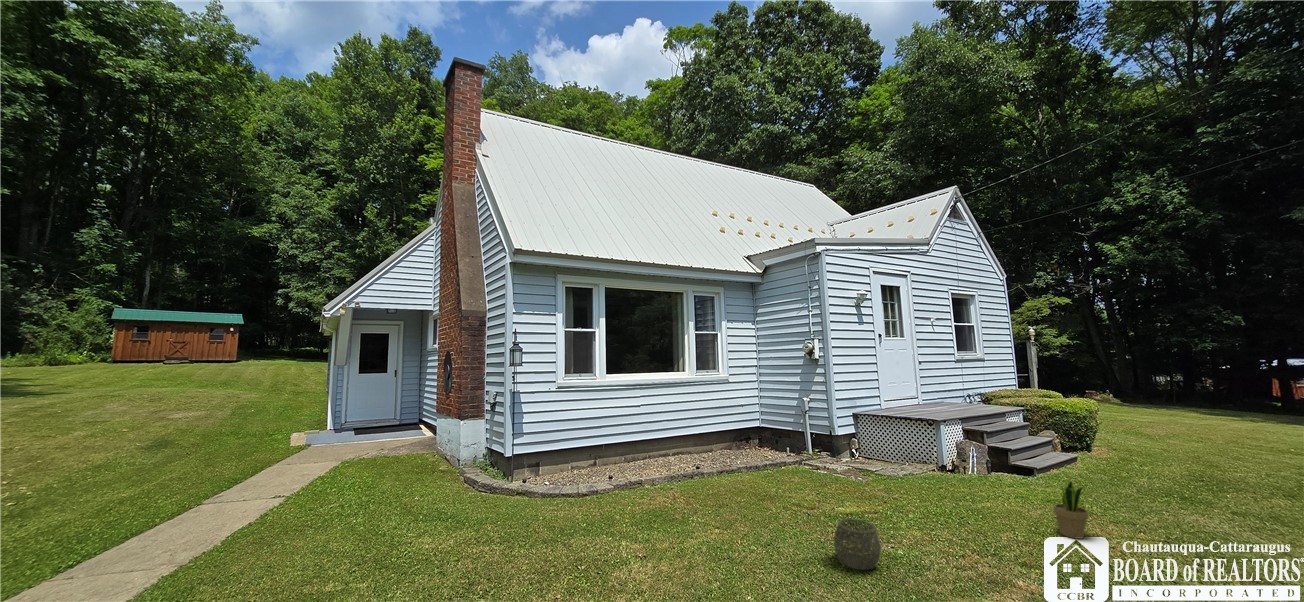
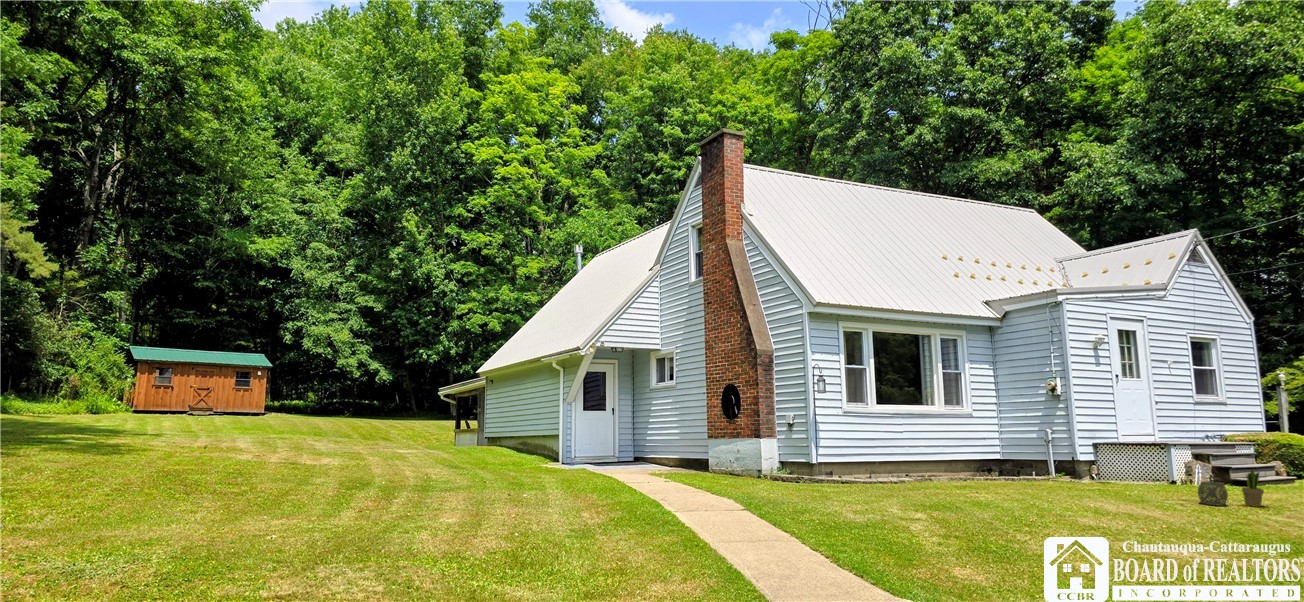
woven basket: present [834,519,881,570] -> present [1198,481,1228,506]

